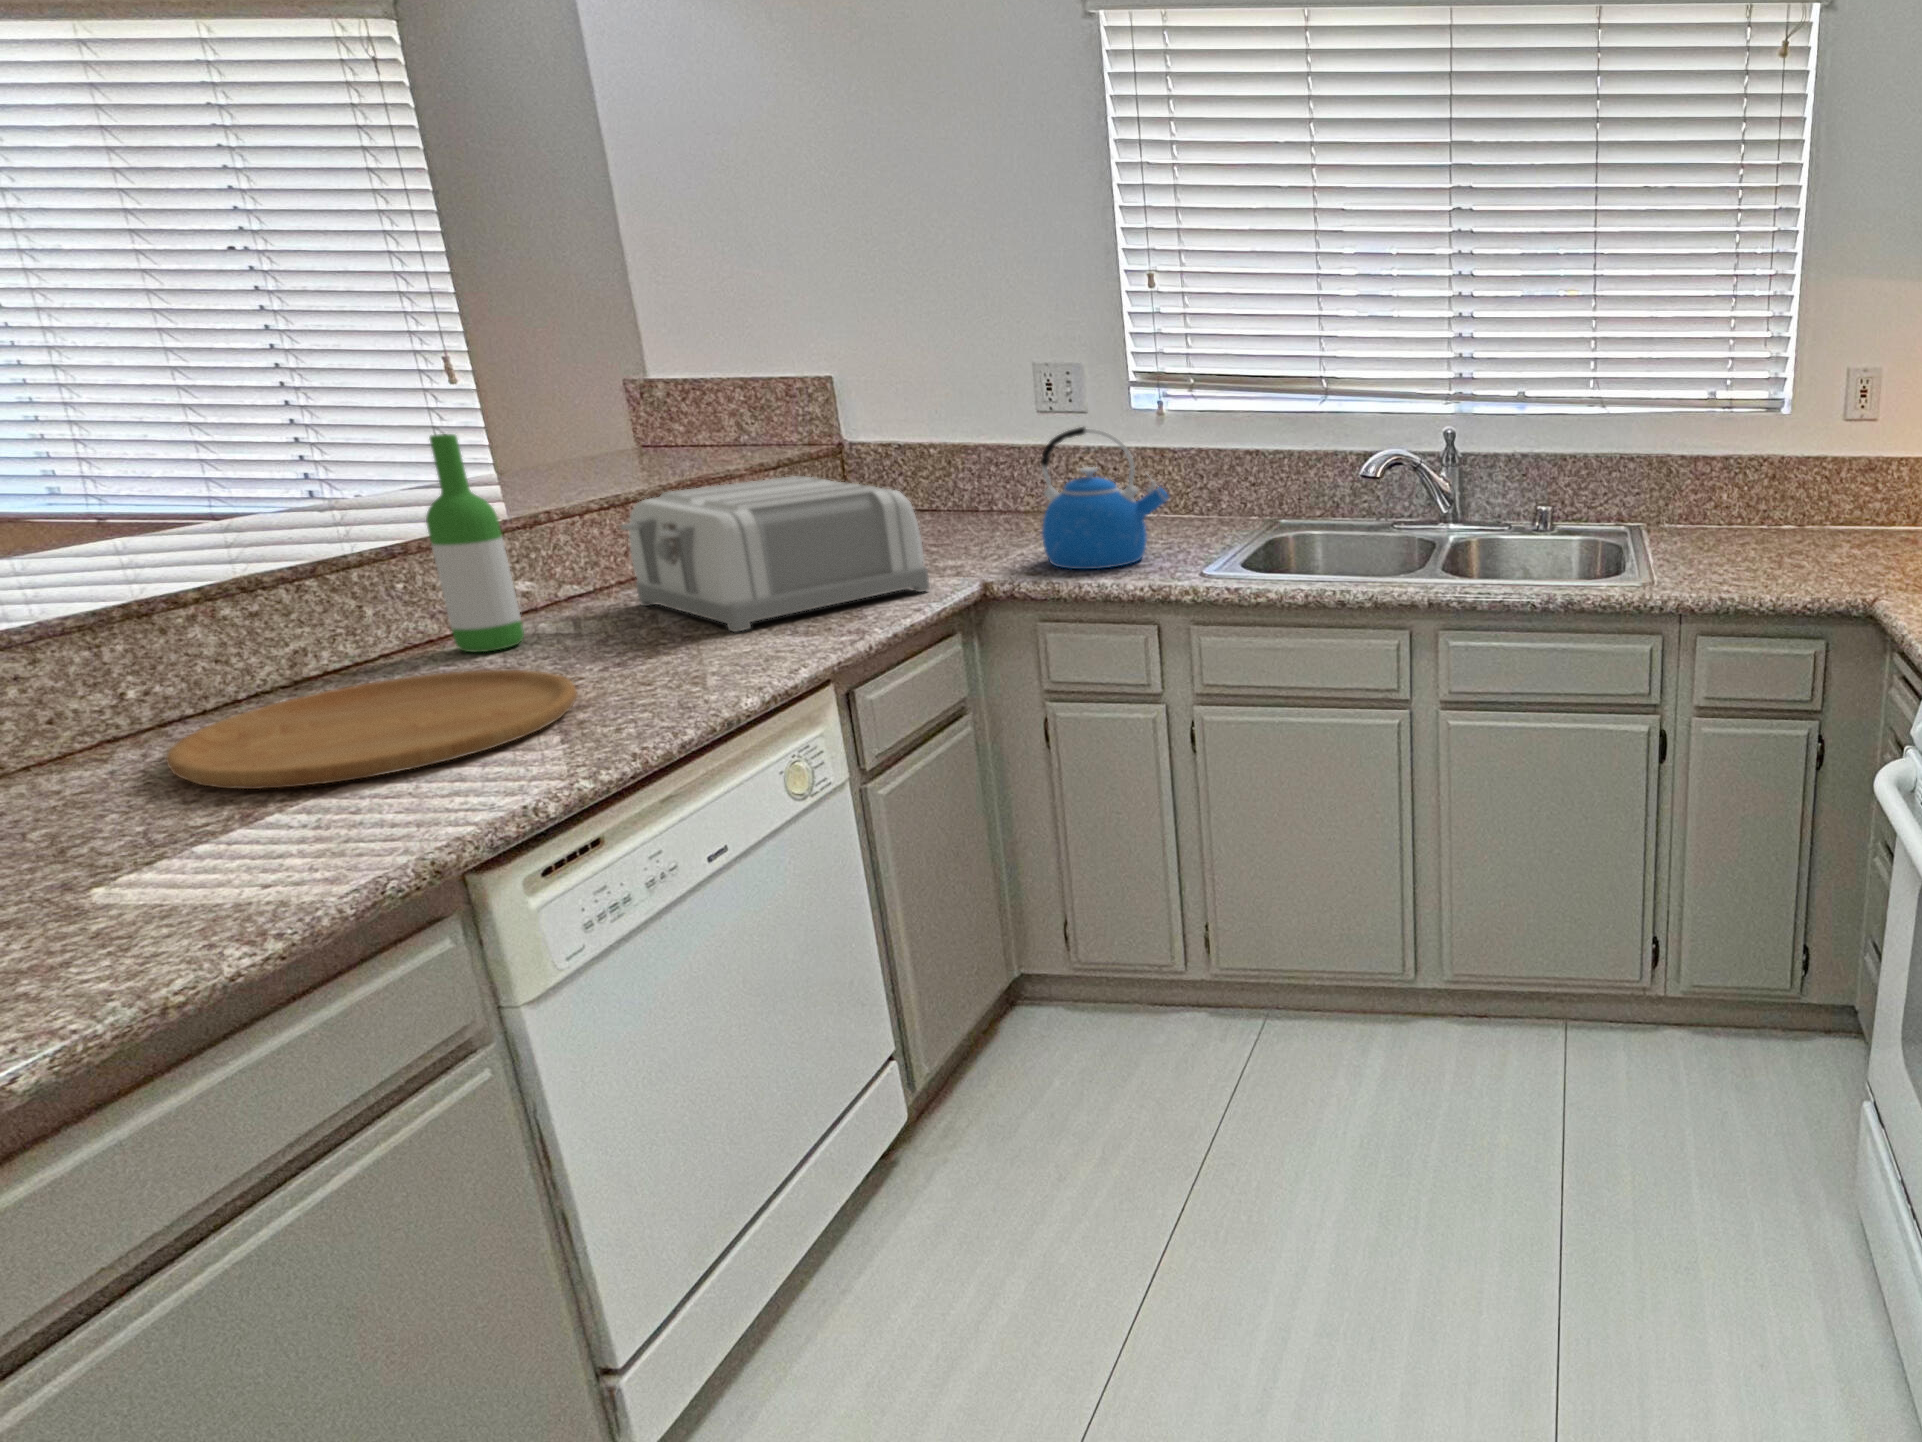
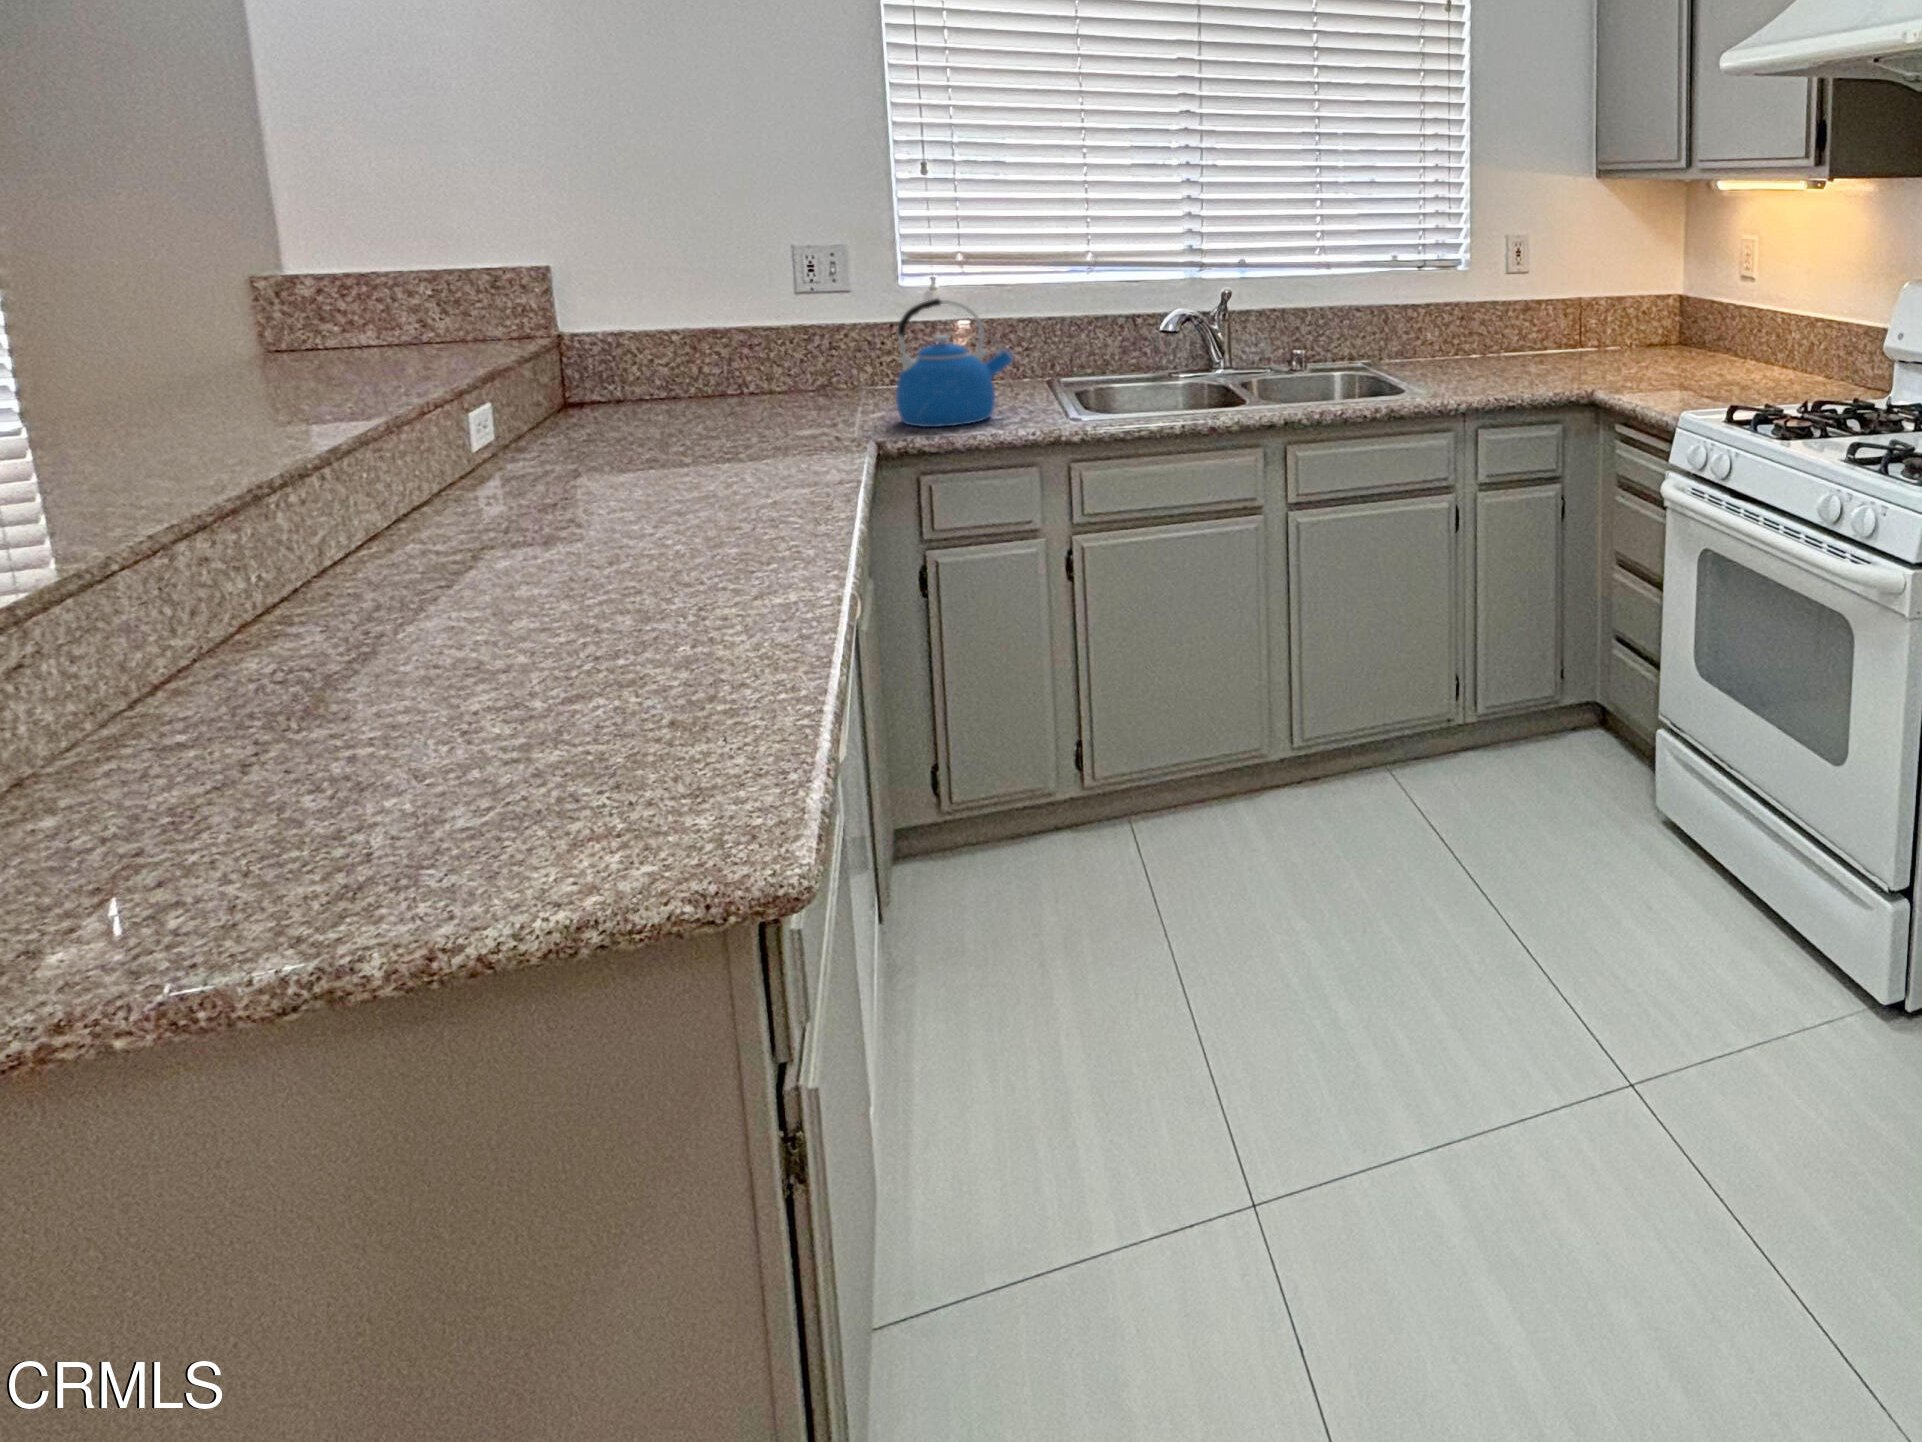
wine bottle: present [426,434,524,652] -> none [412,317,498,536]
toaster: present [621,476,930,632] -> none [535,355,837,494]
cutting board: present [166,670,577,789] -> none [369,528,726,630]

